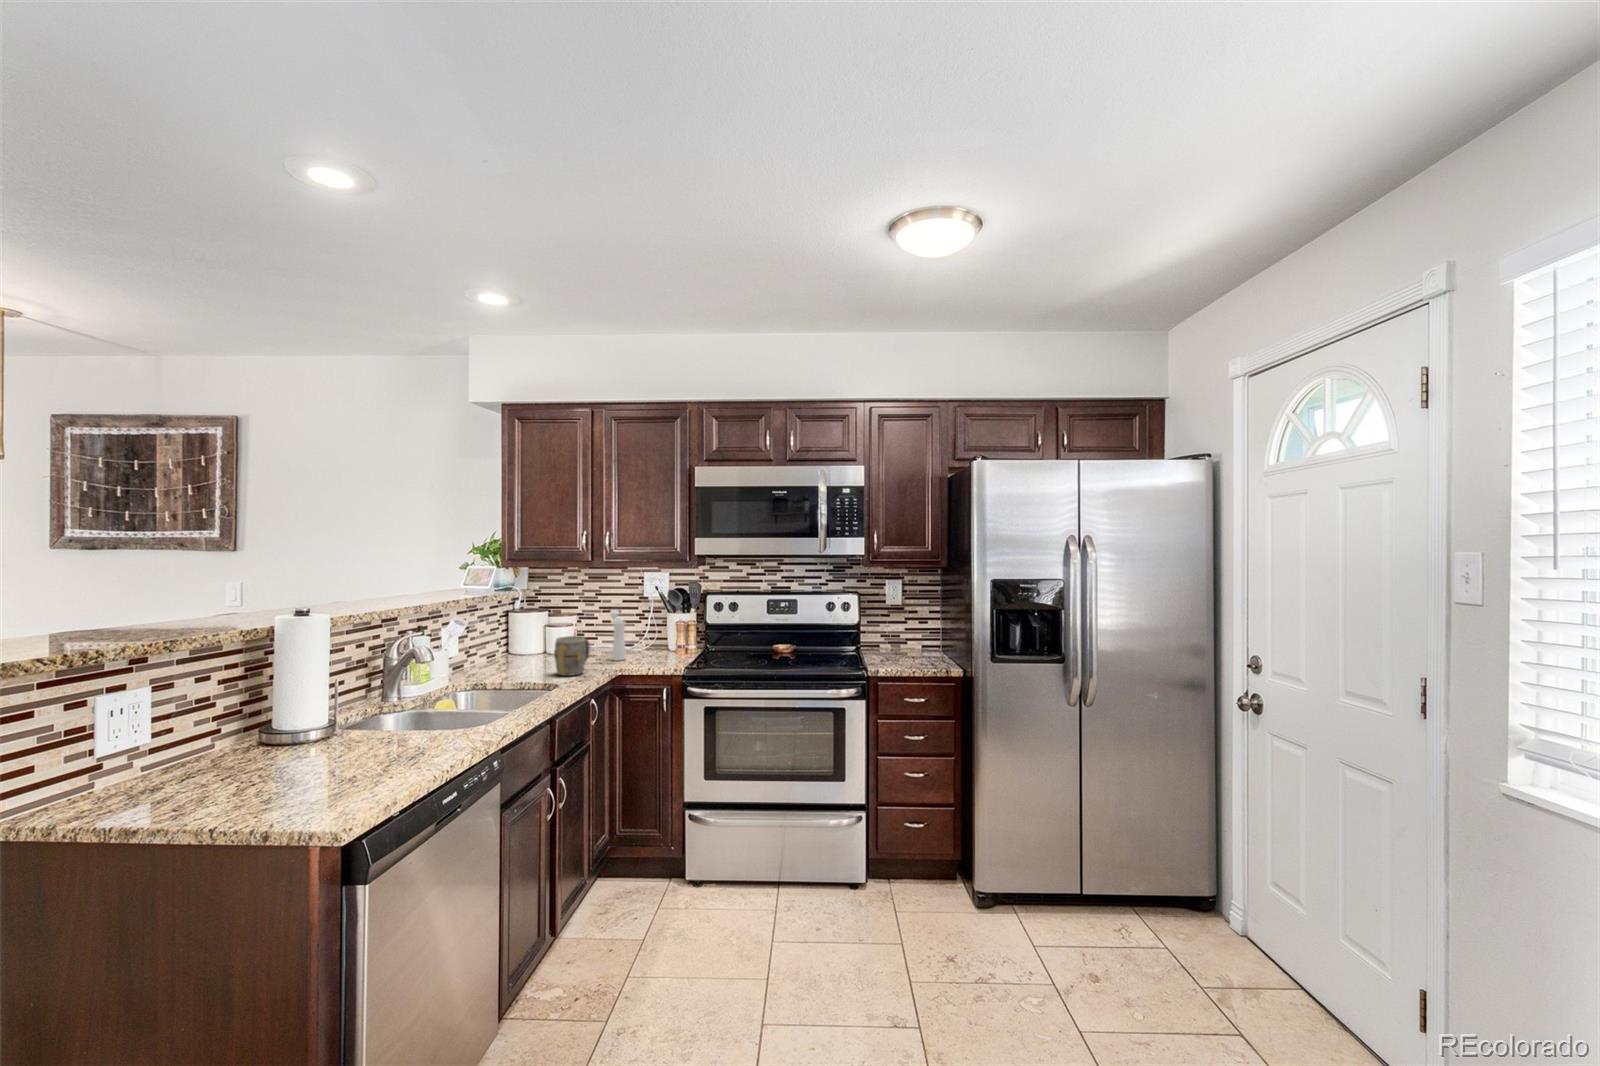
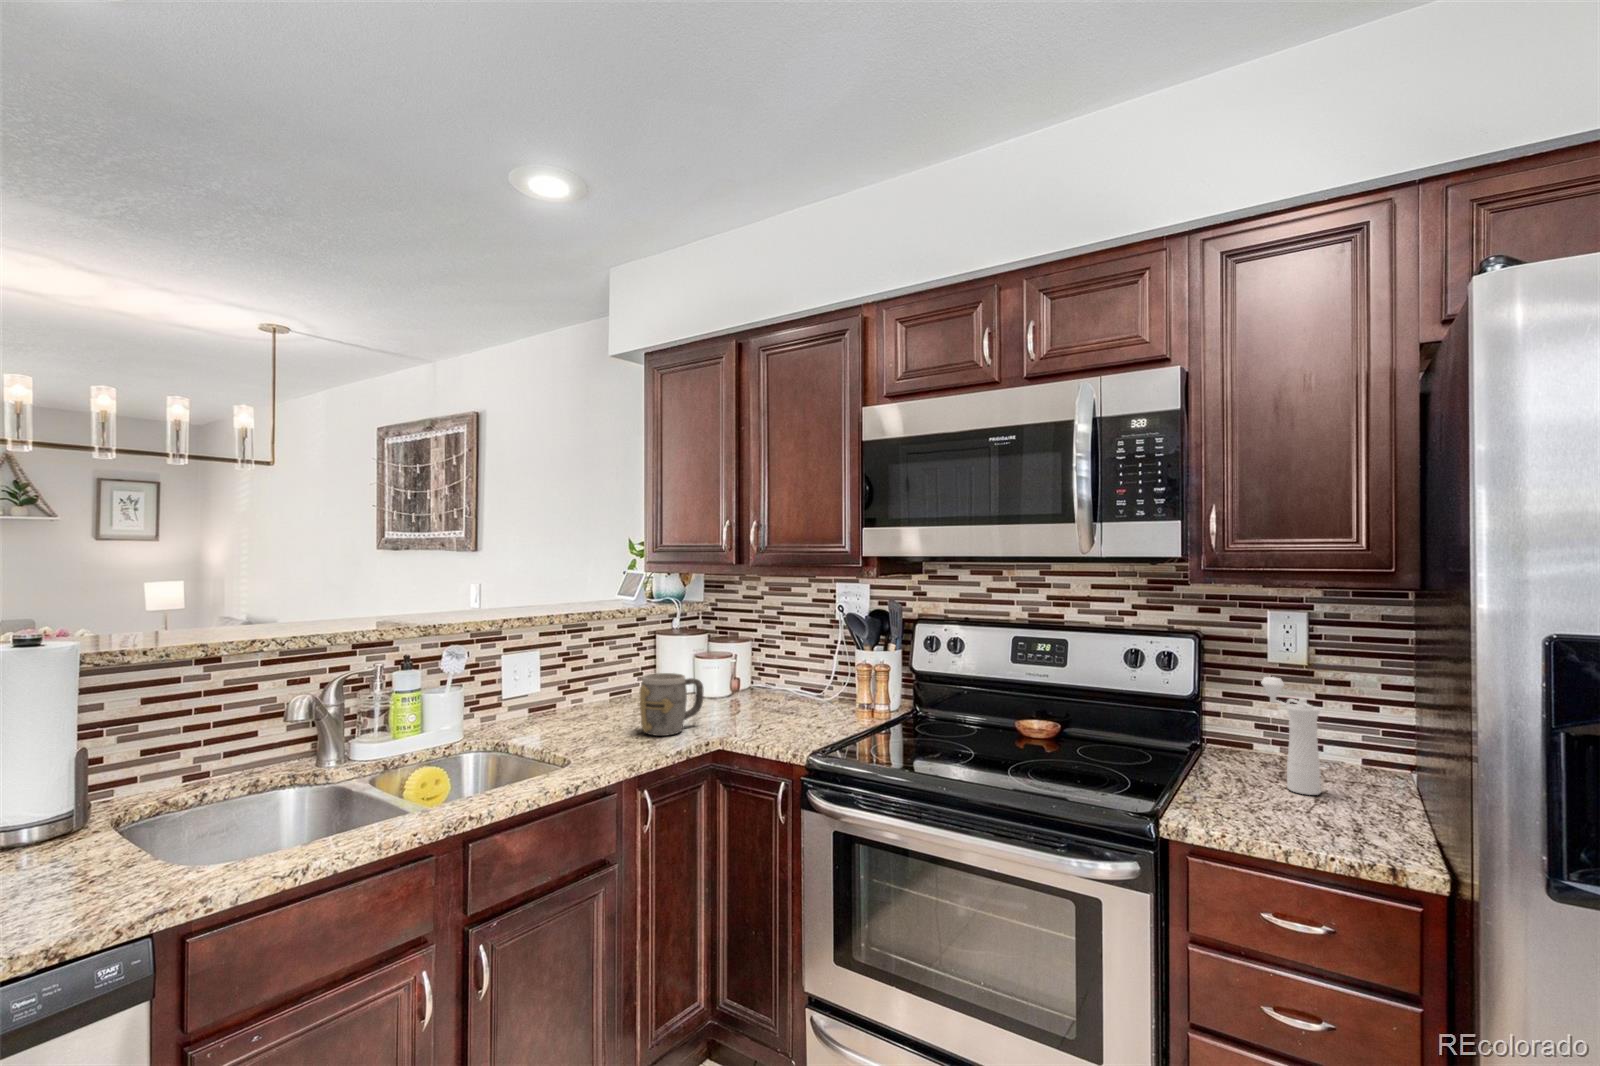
pepper mill: present [610,610,626,661] -> present [1261,677,1321,795]

